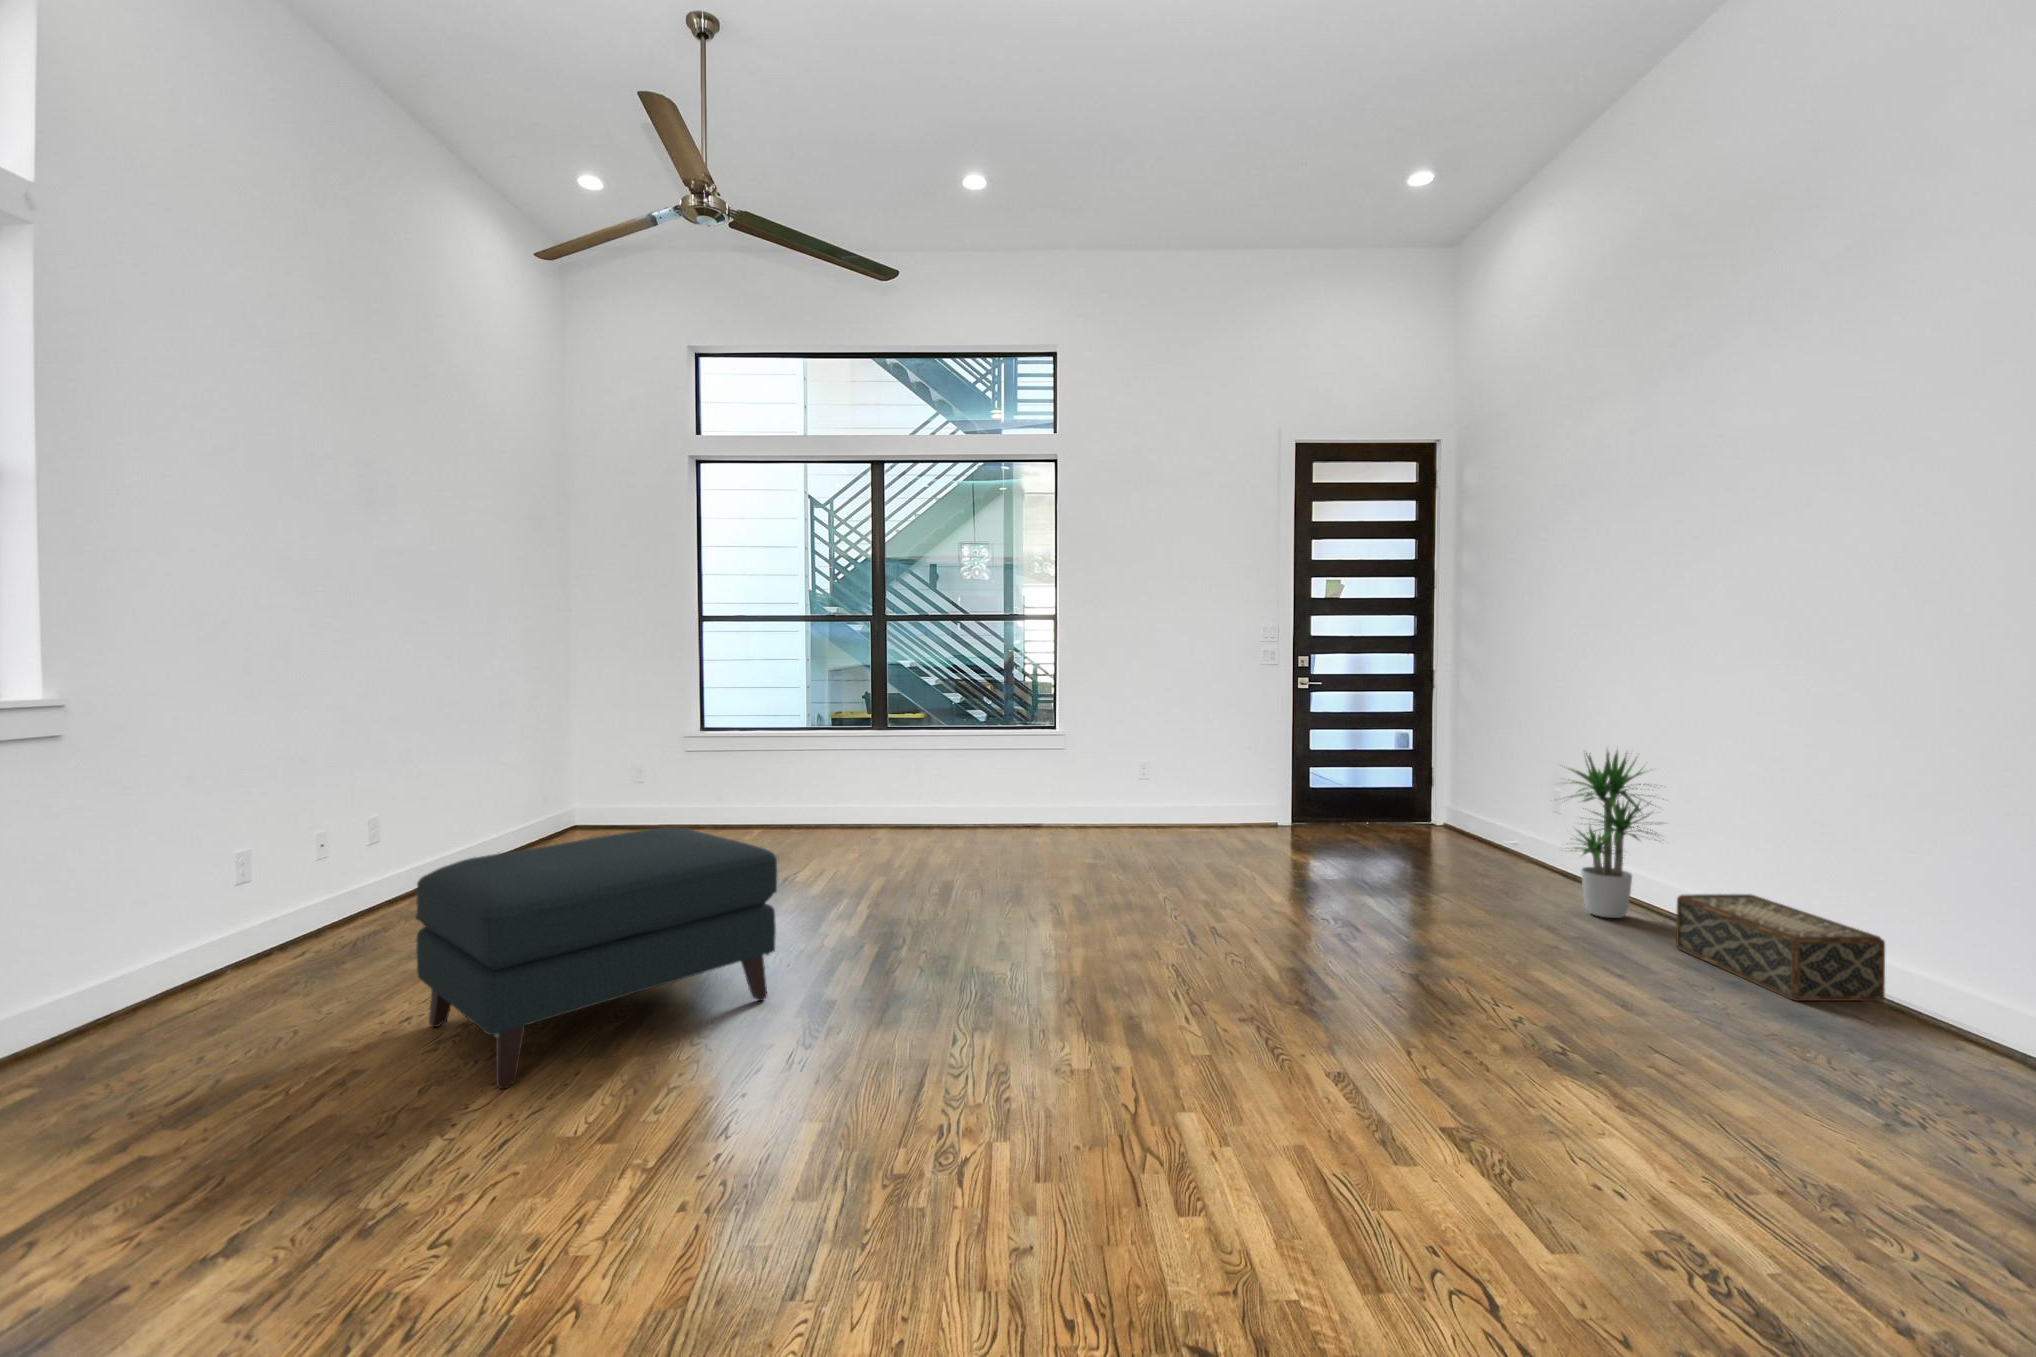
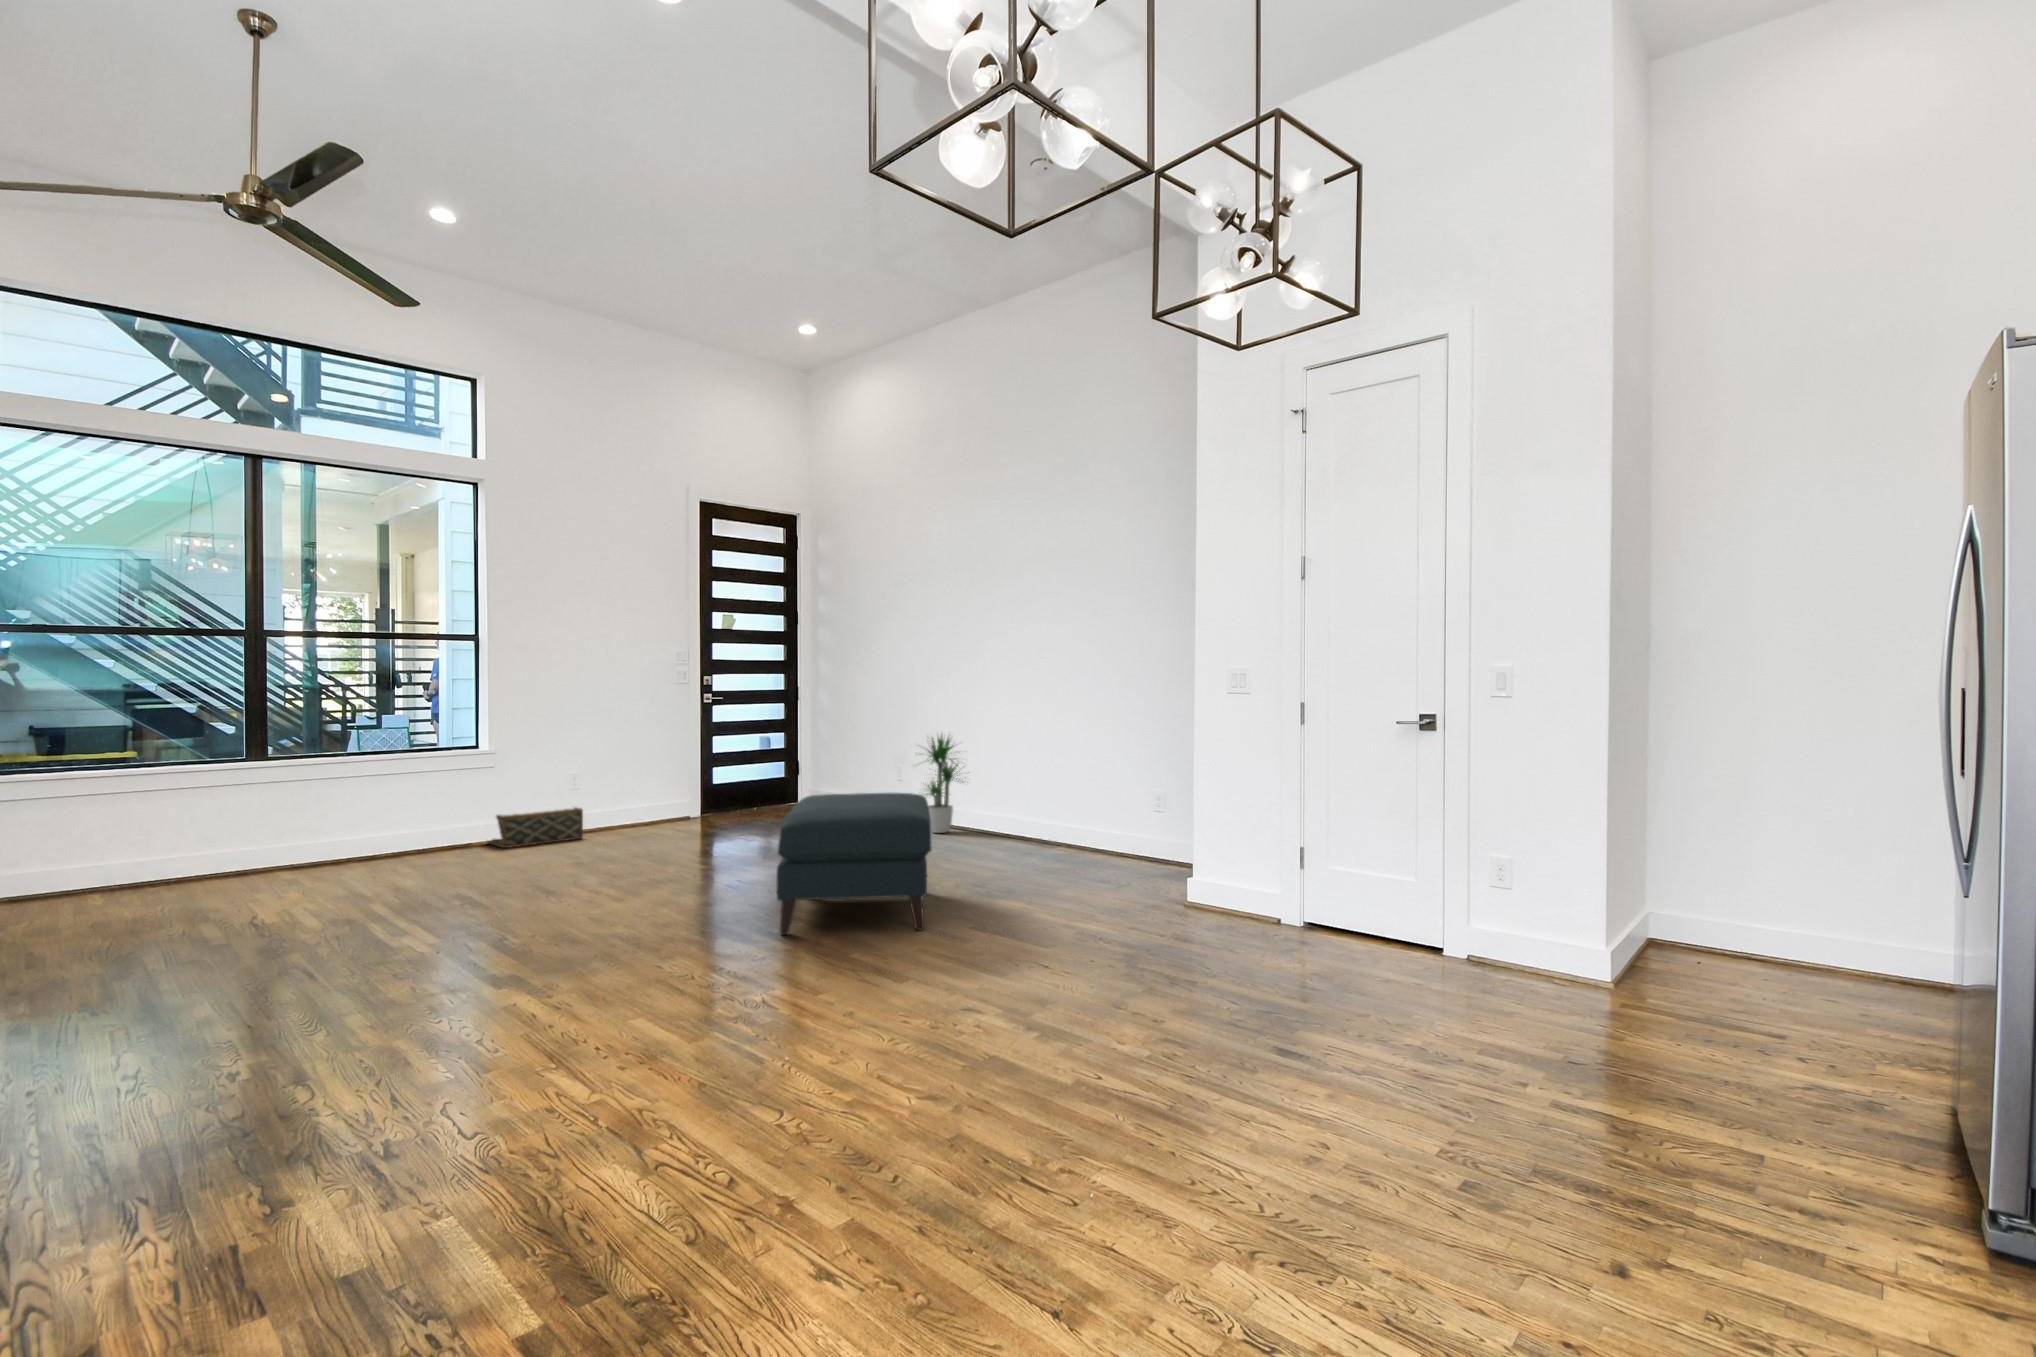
ottoman: present [416,827,777,1089] -> present [777,793,931,935]
woven basket: present [1676,894,1885,1001] -> present [488,807,583,848]

